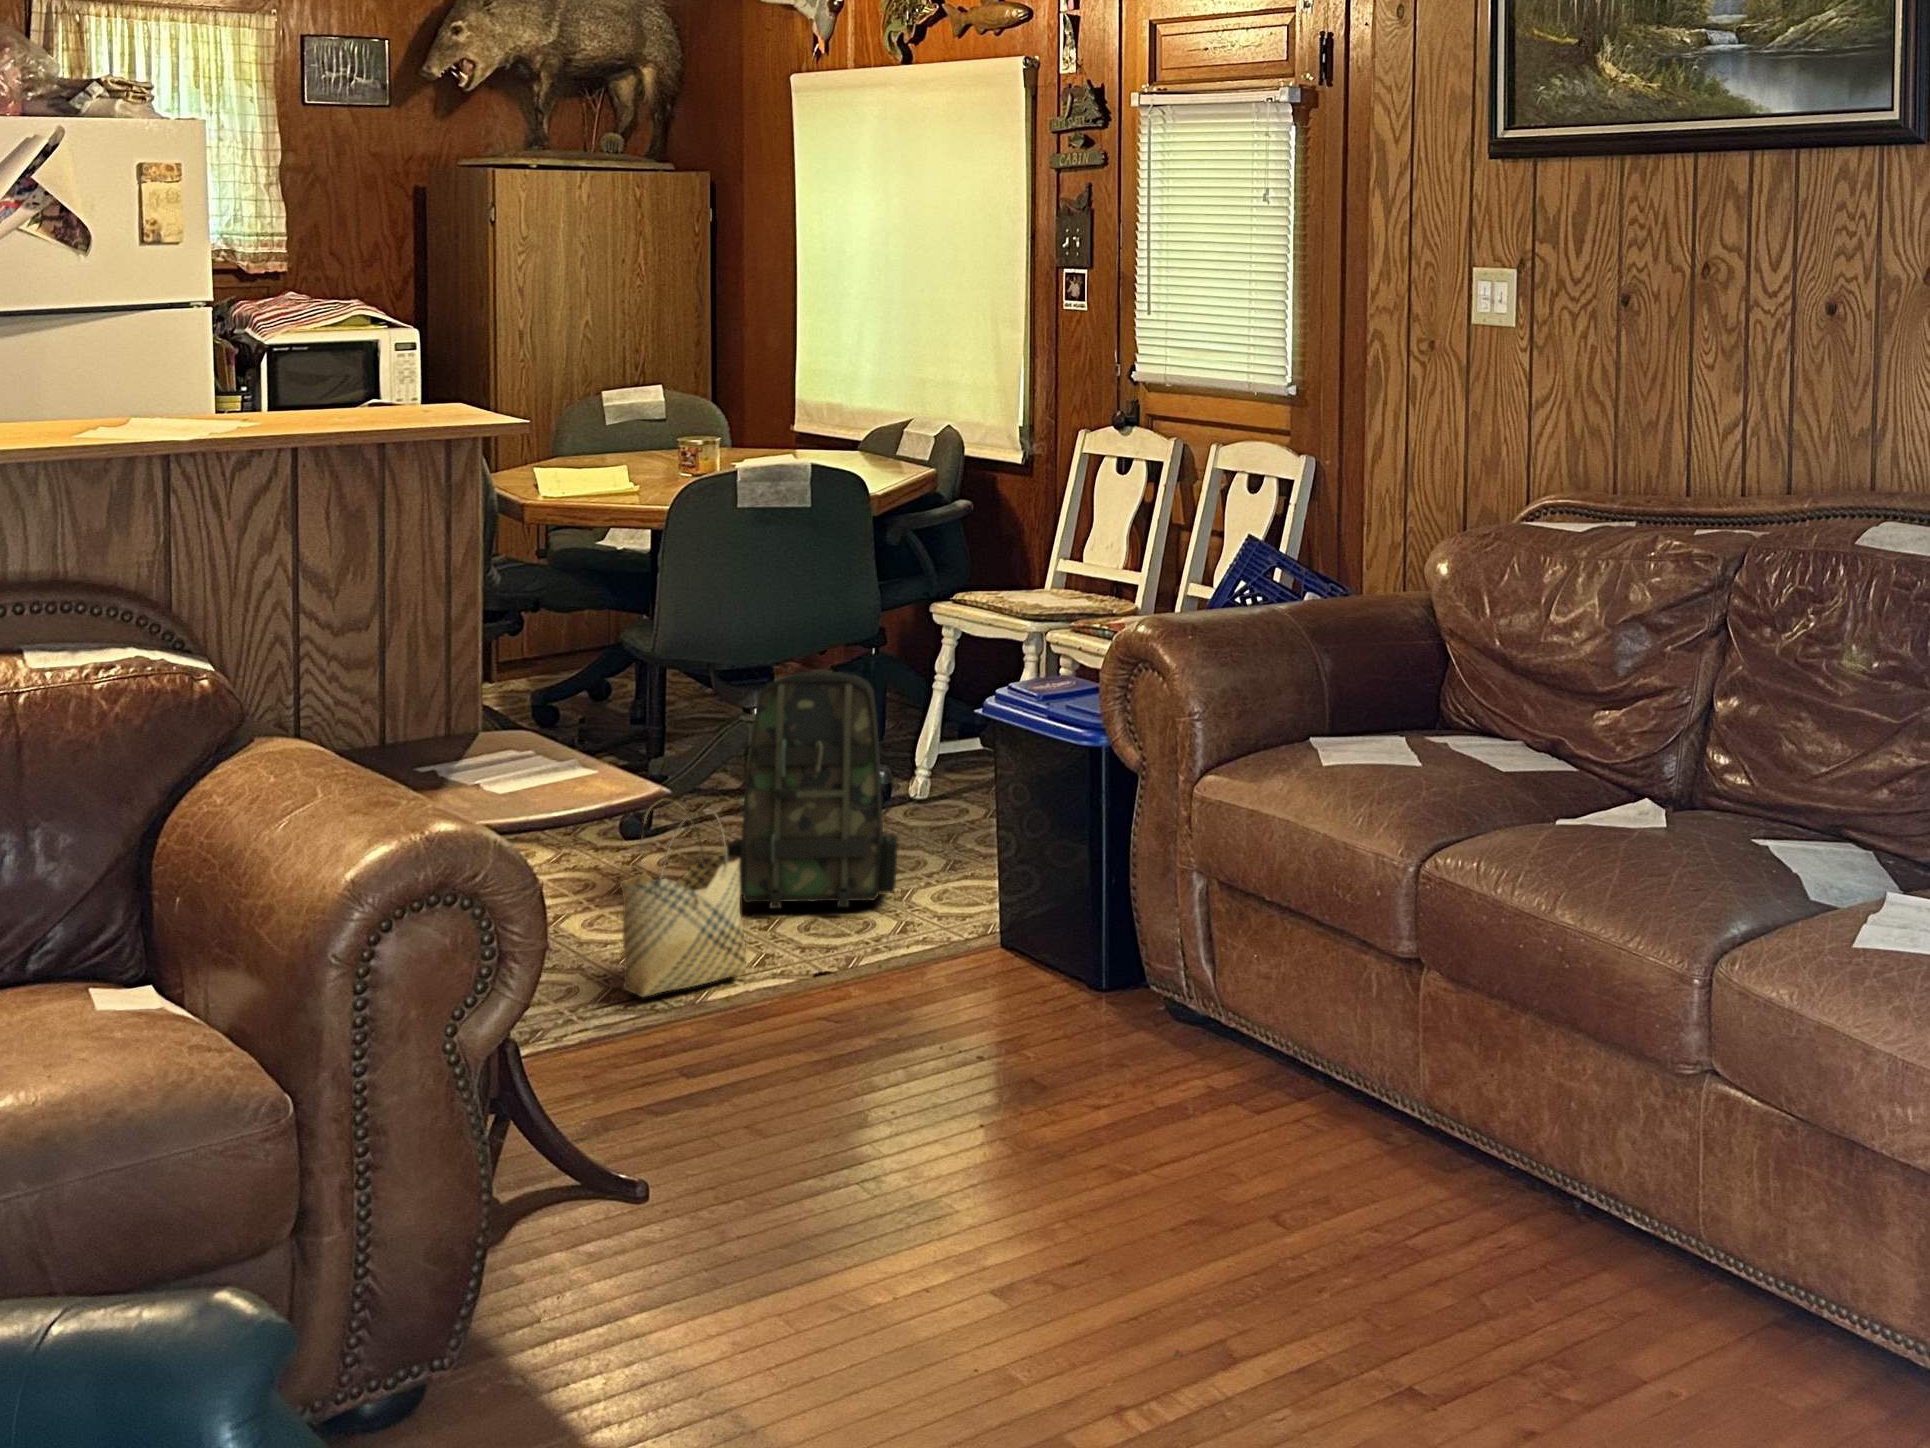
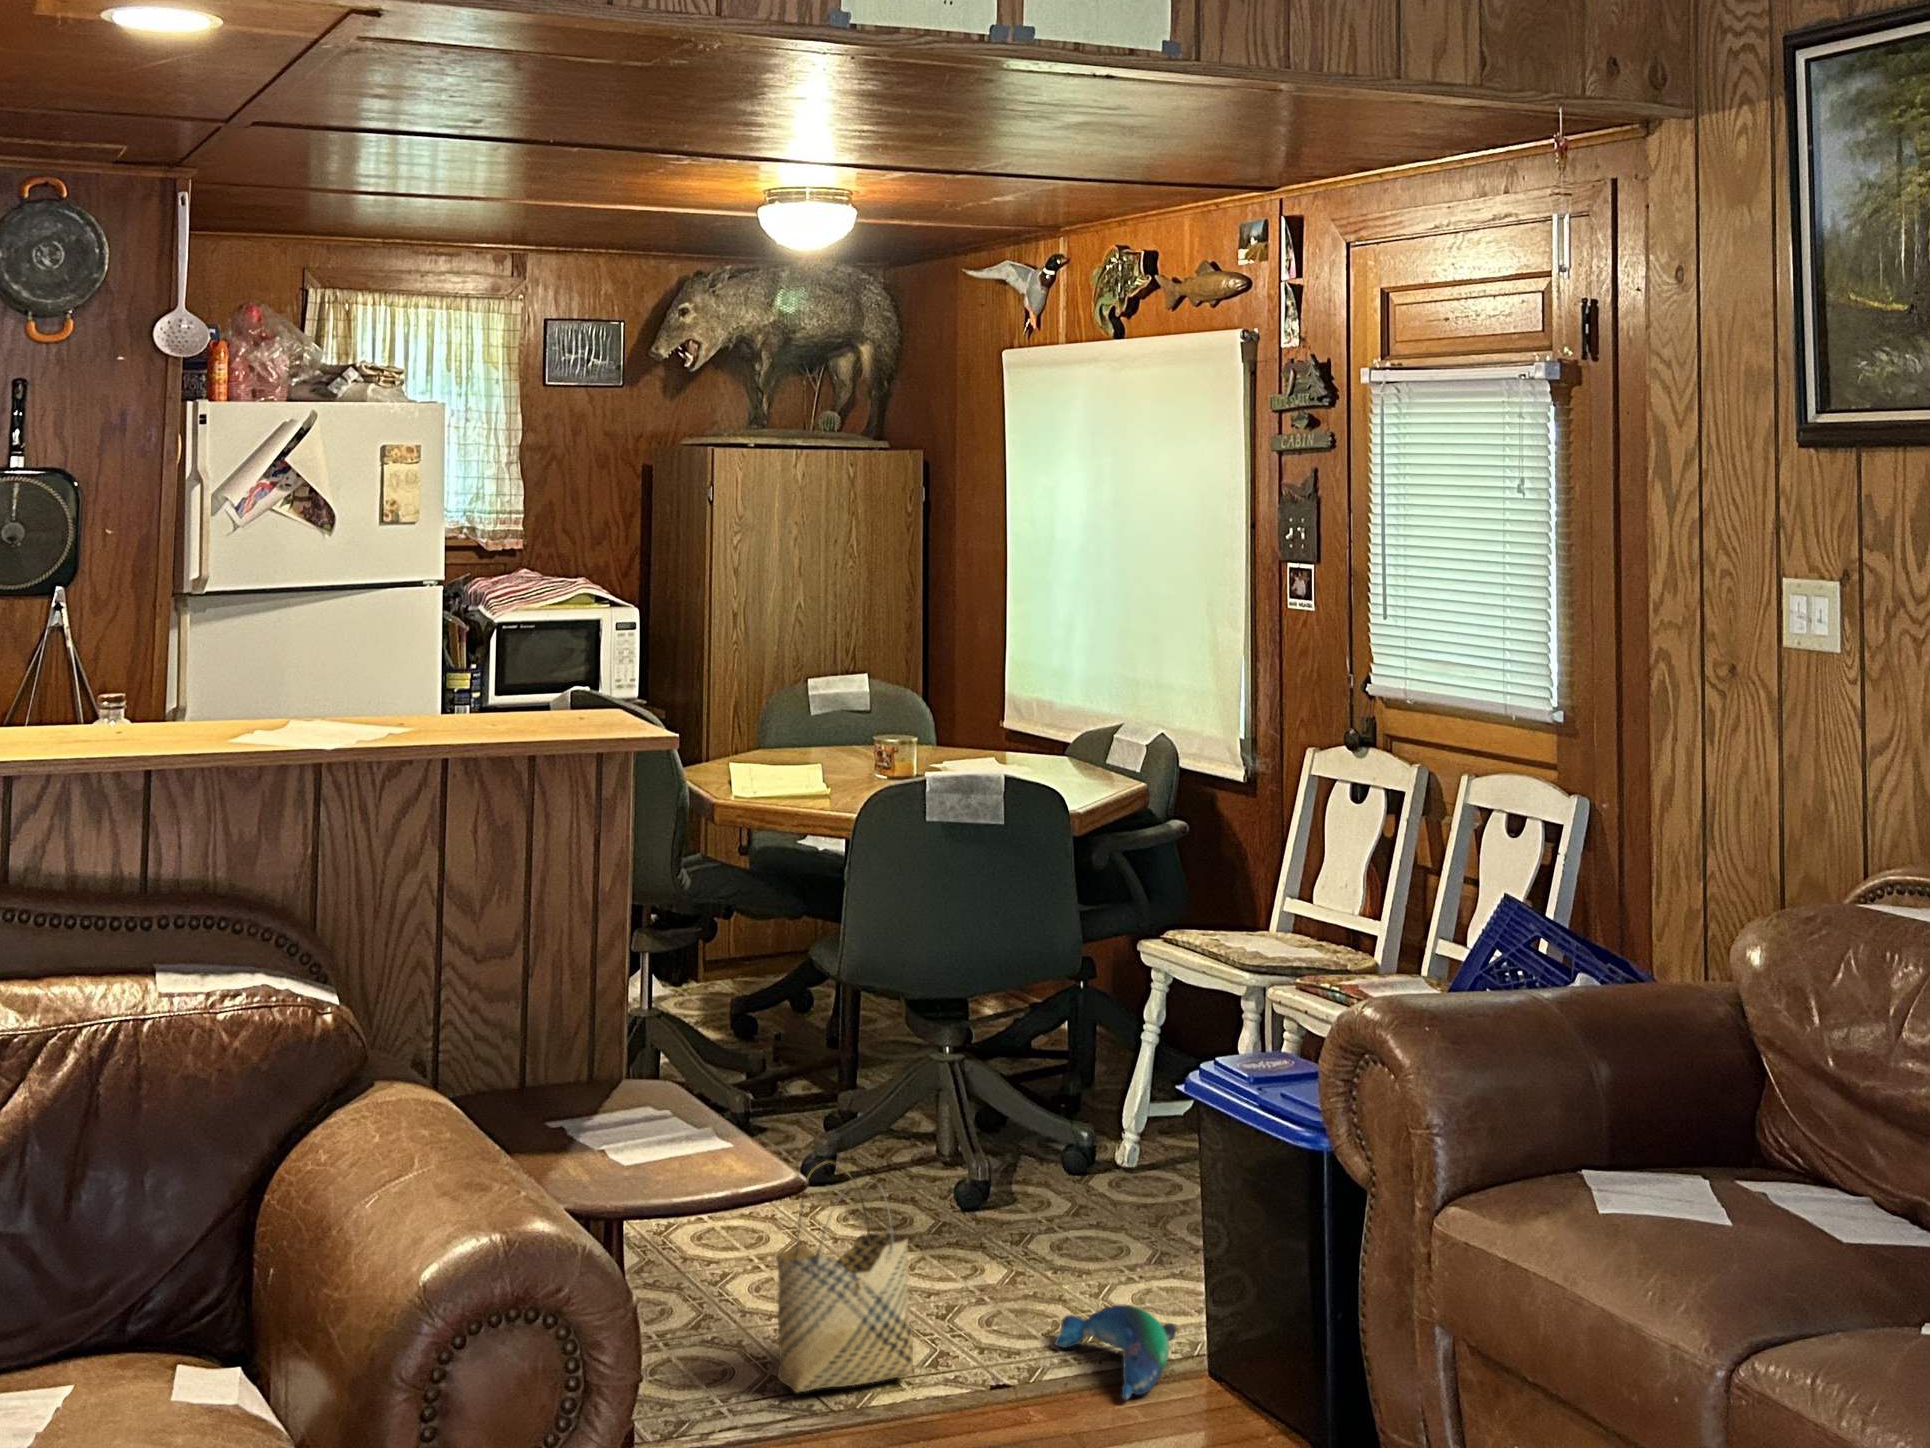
backpack: present [727,669,898,908] -> none [902,1017,1093,1303]
plush toy: none [869,897,976,972] -> present [1055,1304,1176,1400]

